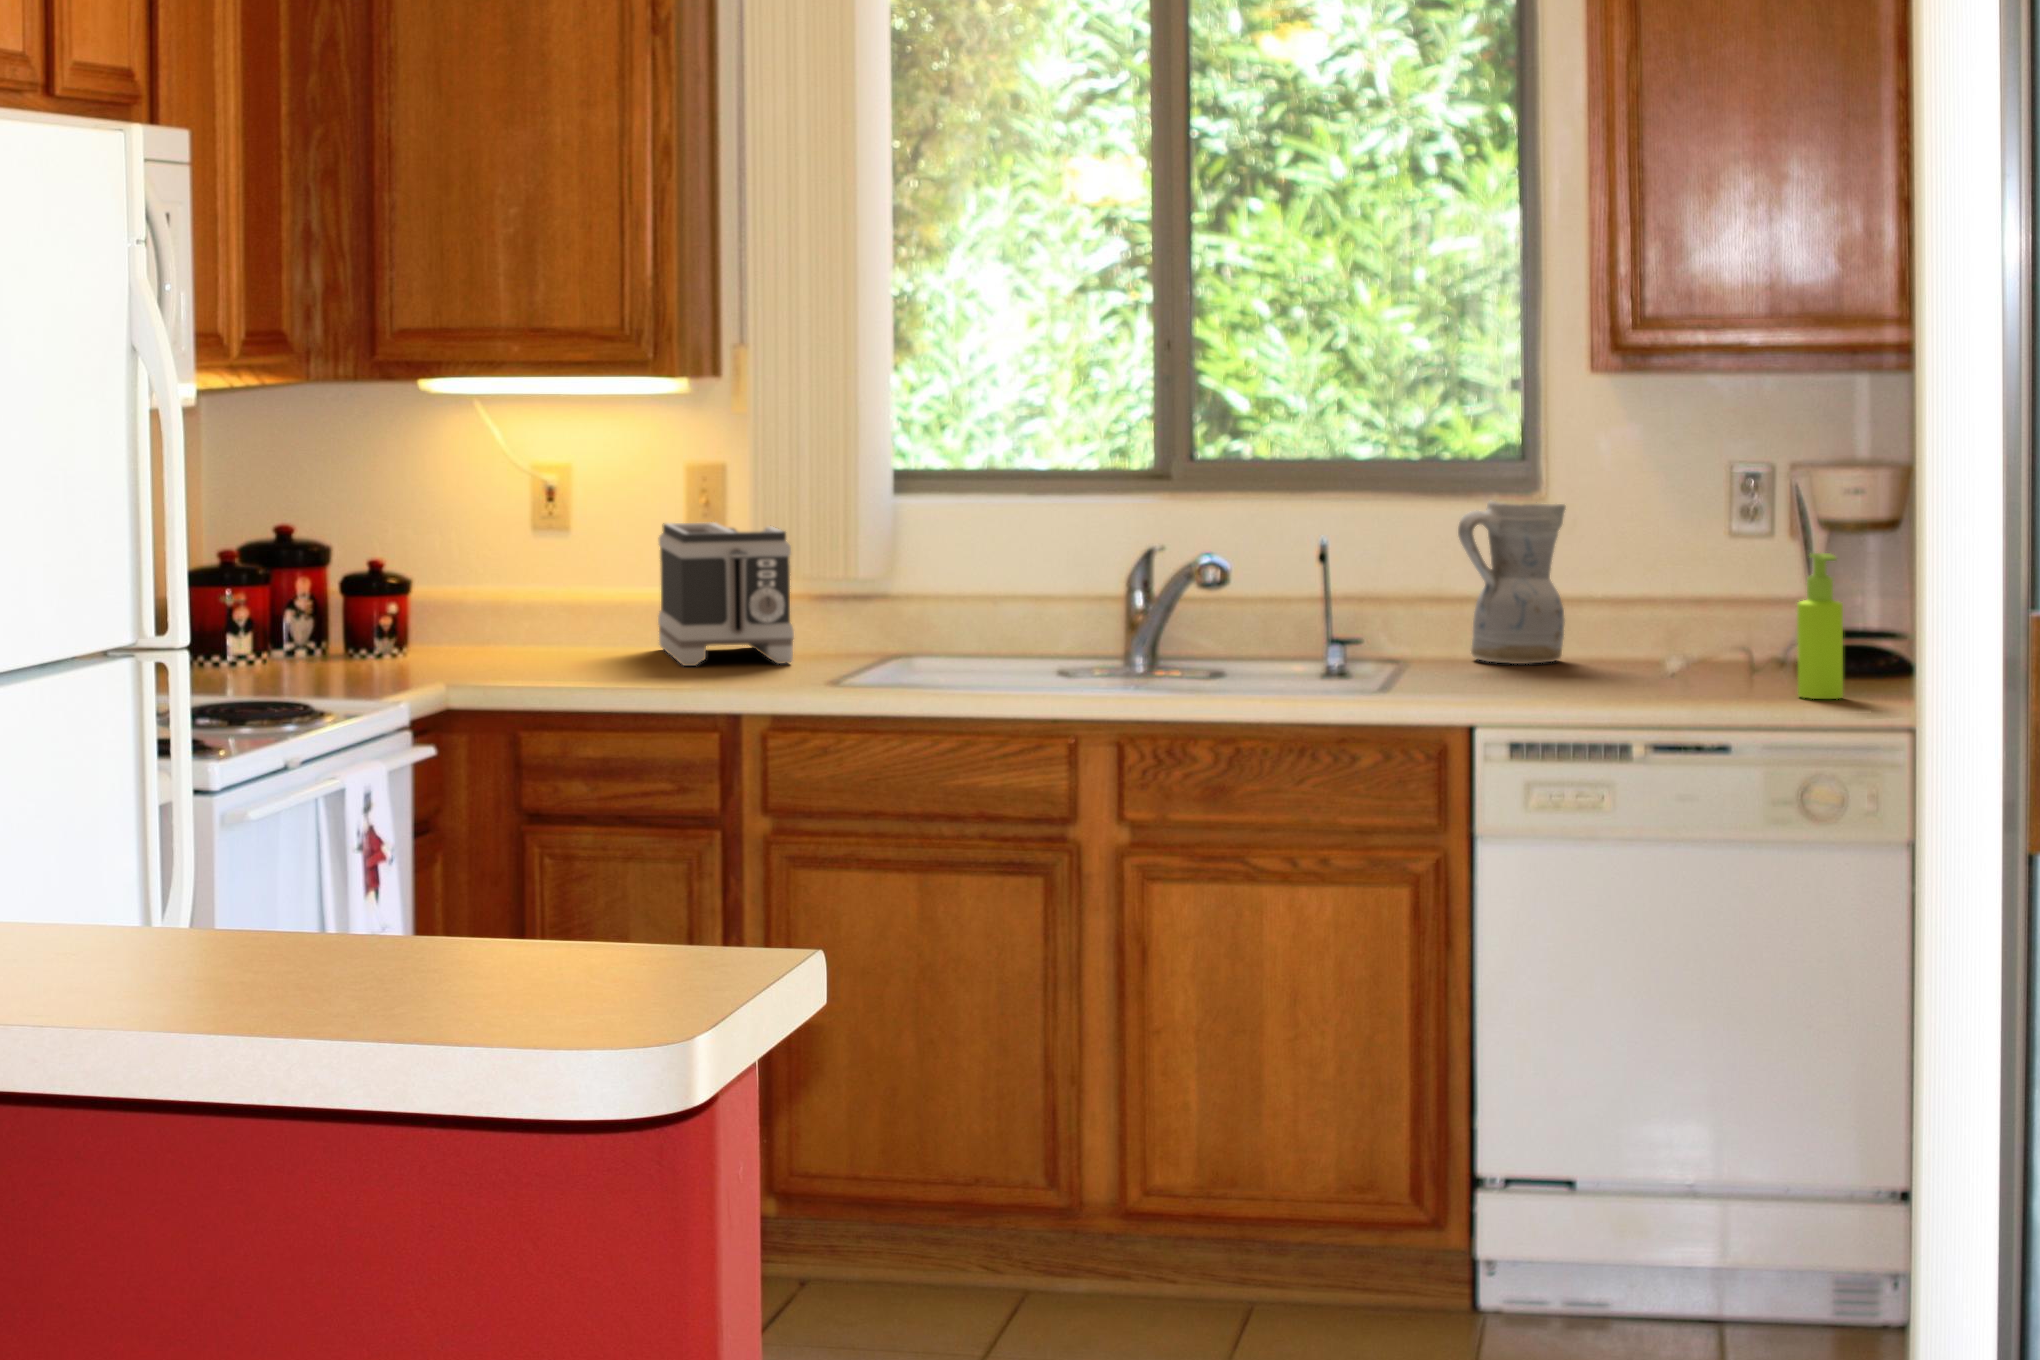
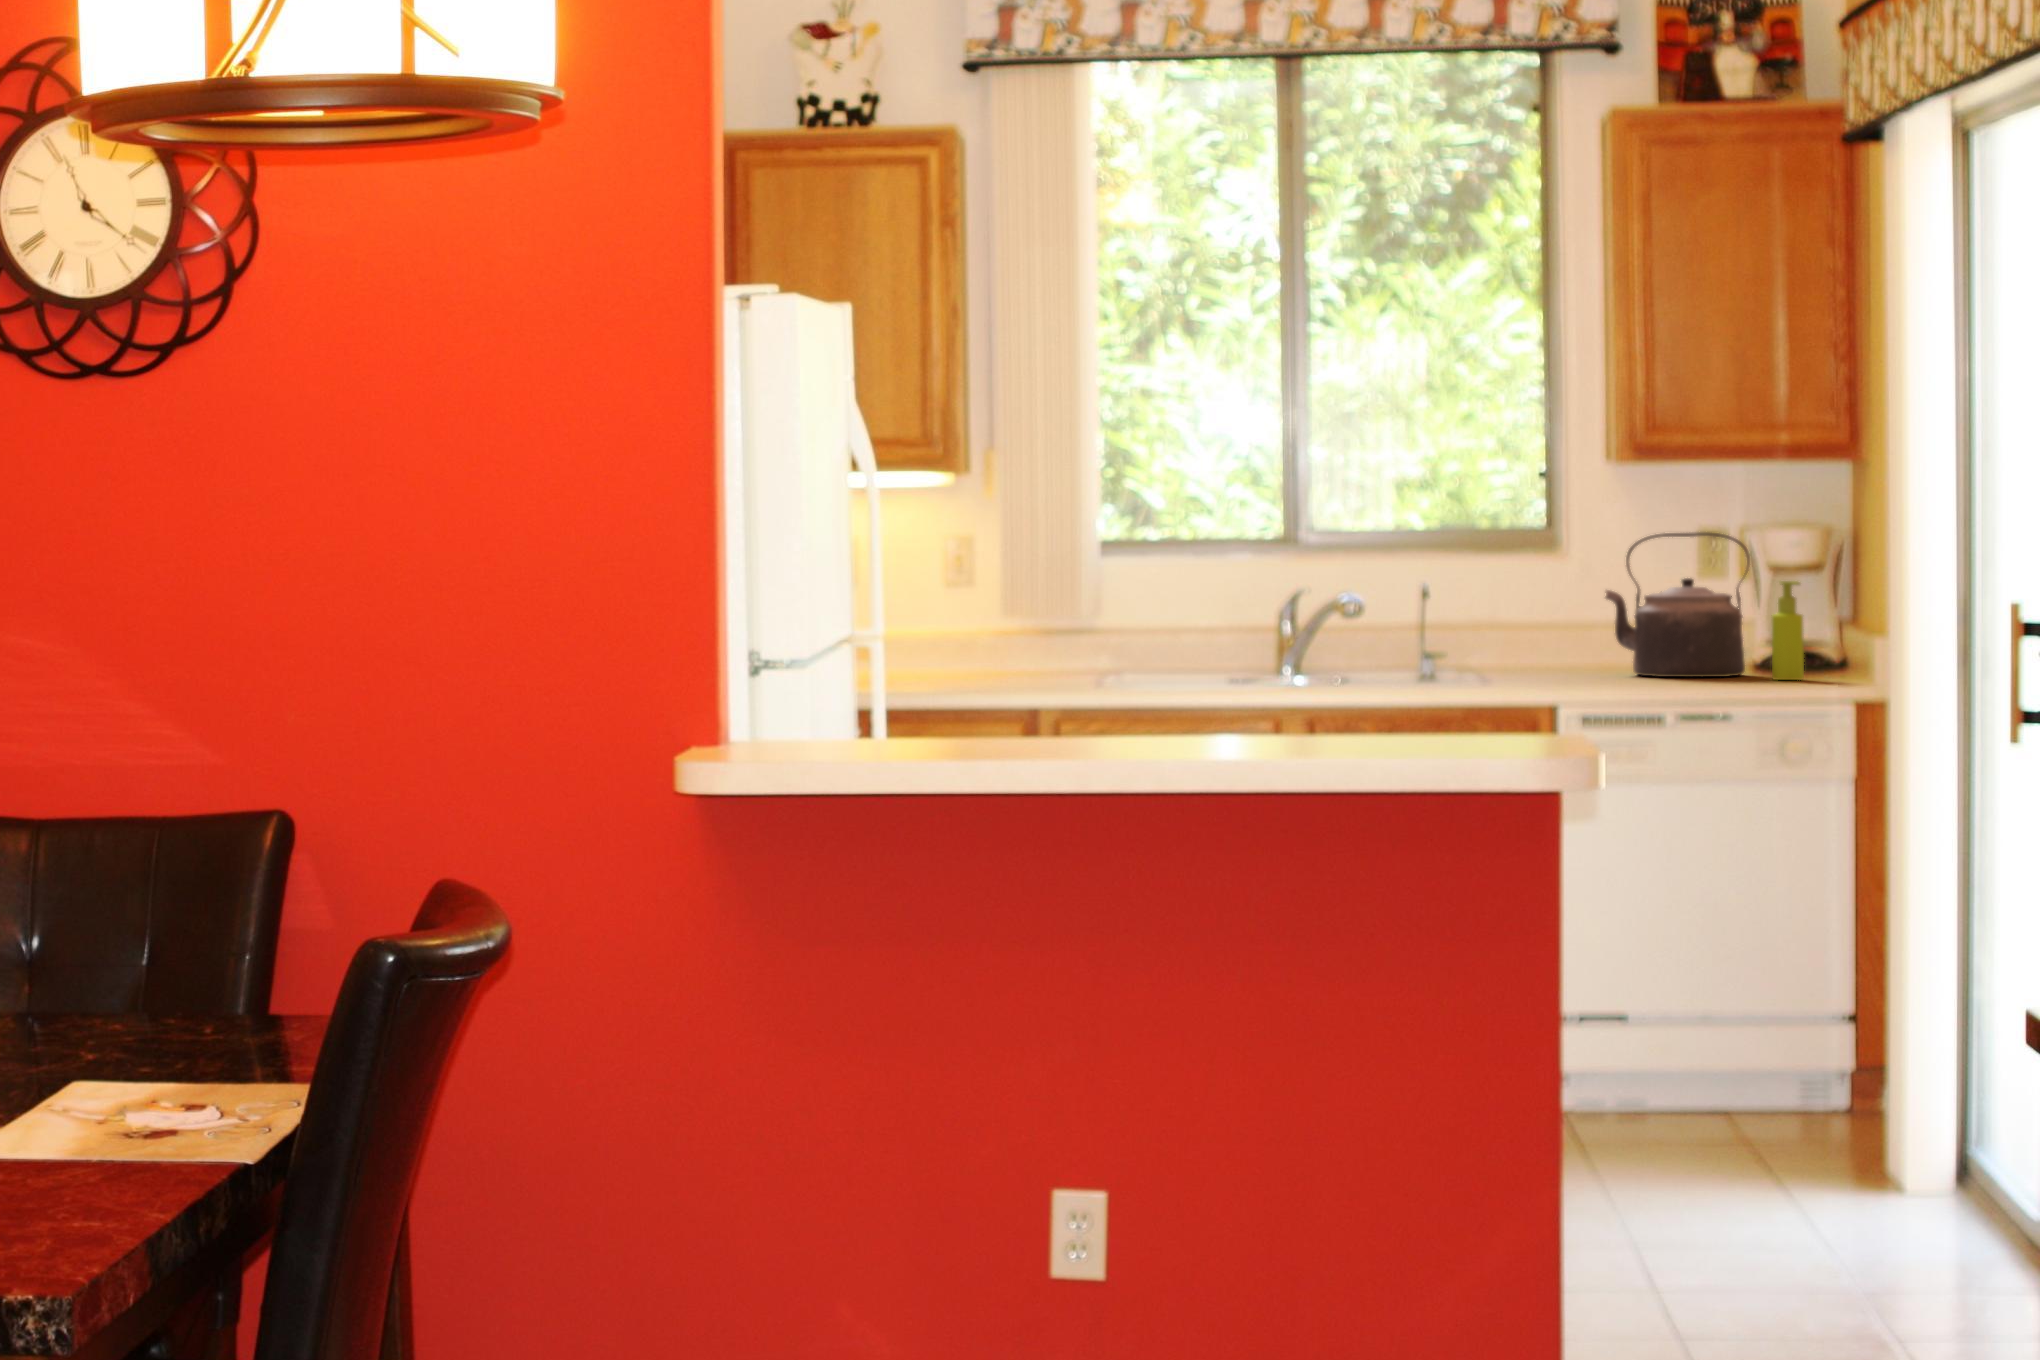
kettle: none [1579,475,1781,687] -> present [1605,532,1750,677]
ceramic pitcher: present [1458,501,1566,664] -> none [1509,557,1583,671]
toaster: present [658,522,794,666] -> none [917,582,1039,681]

